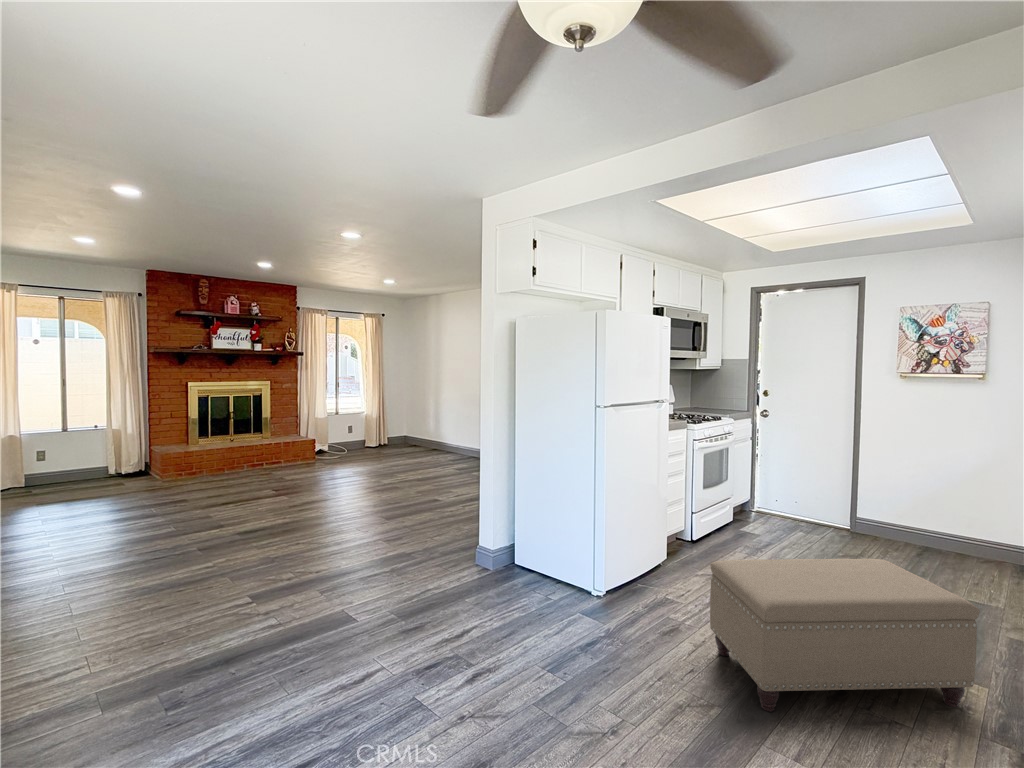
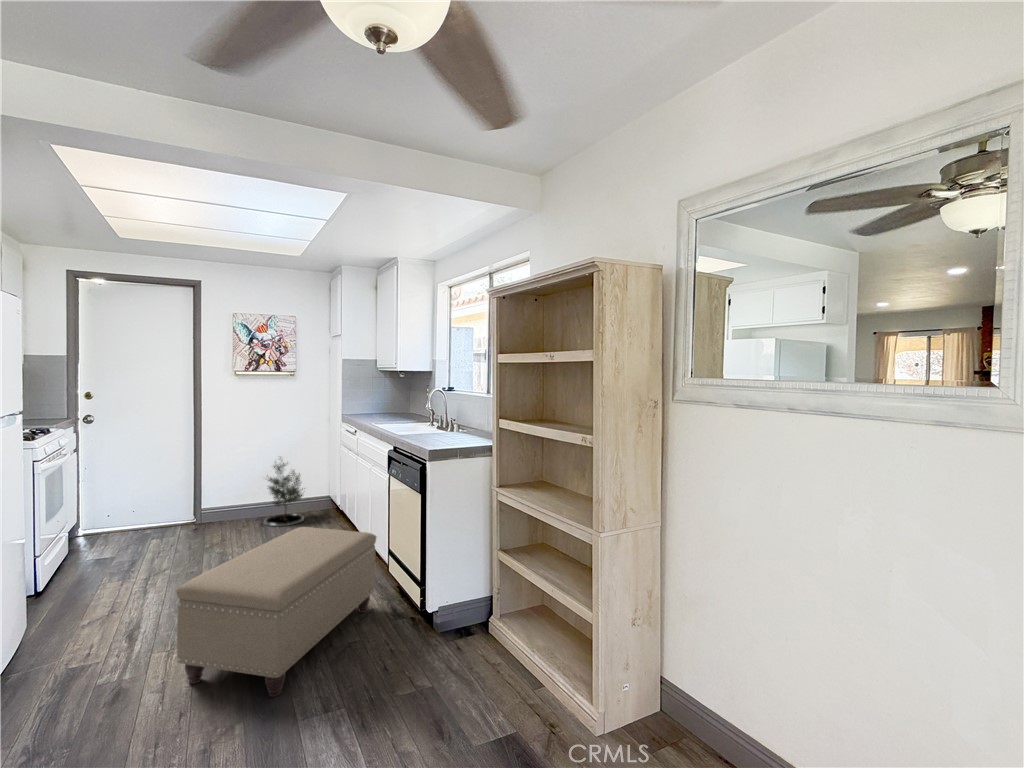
potted tree: none [924,477,992,570] -> present [264,463,304,526]

